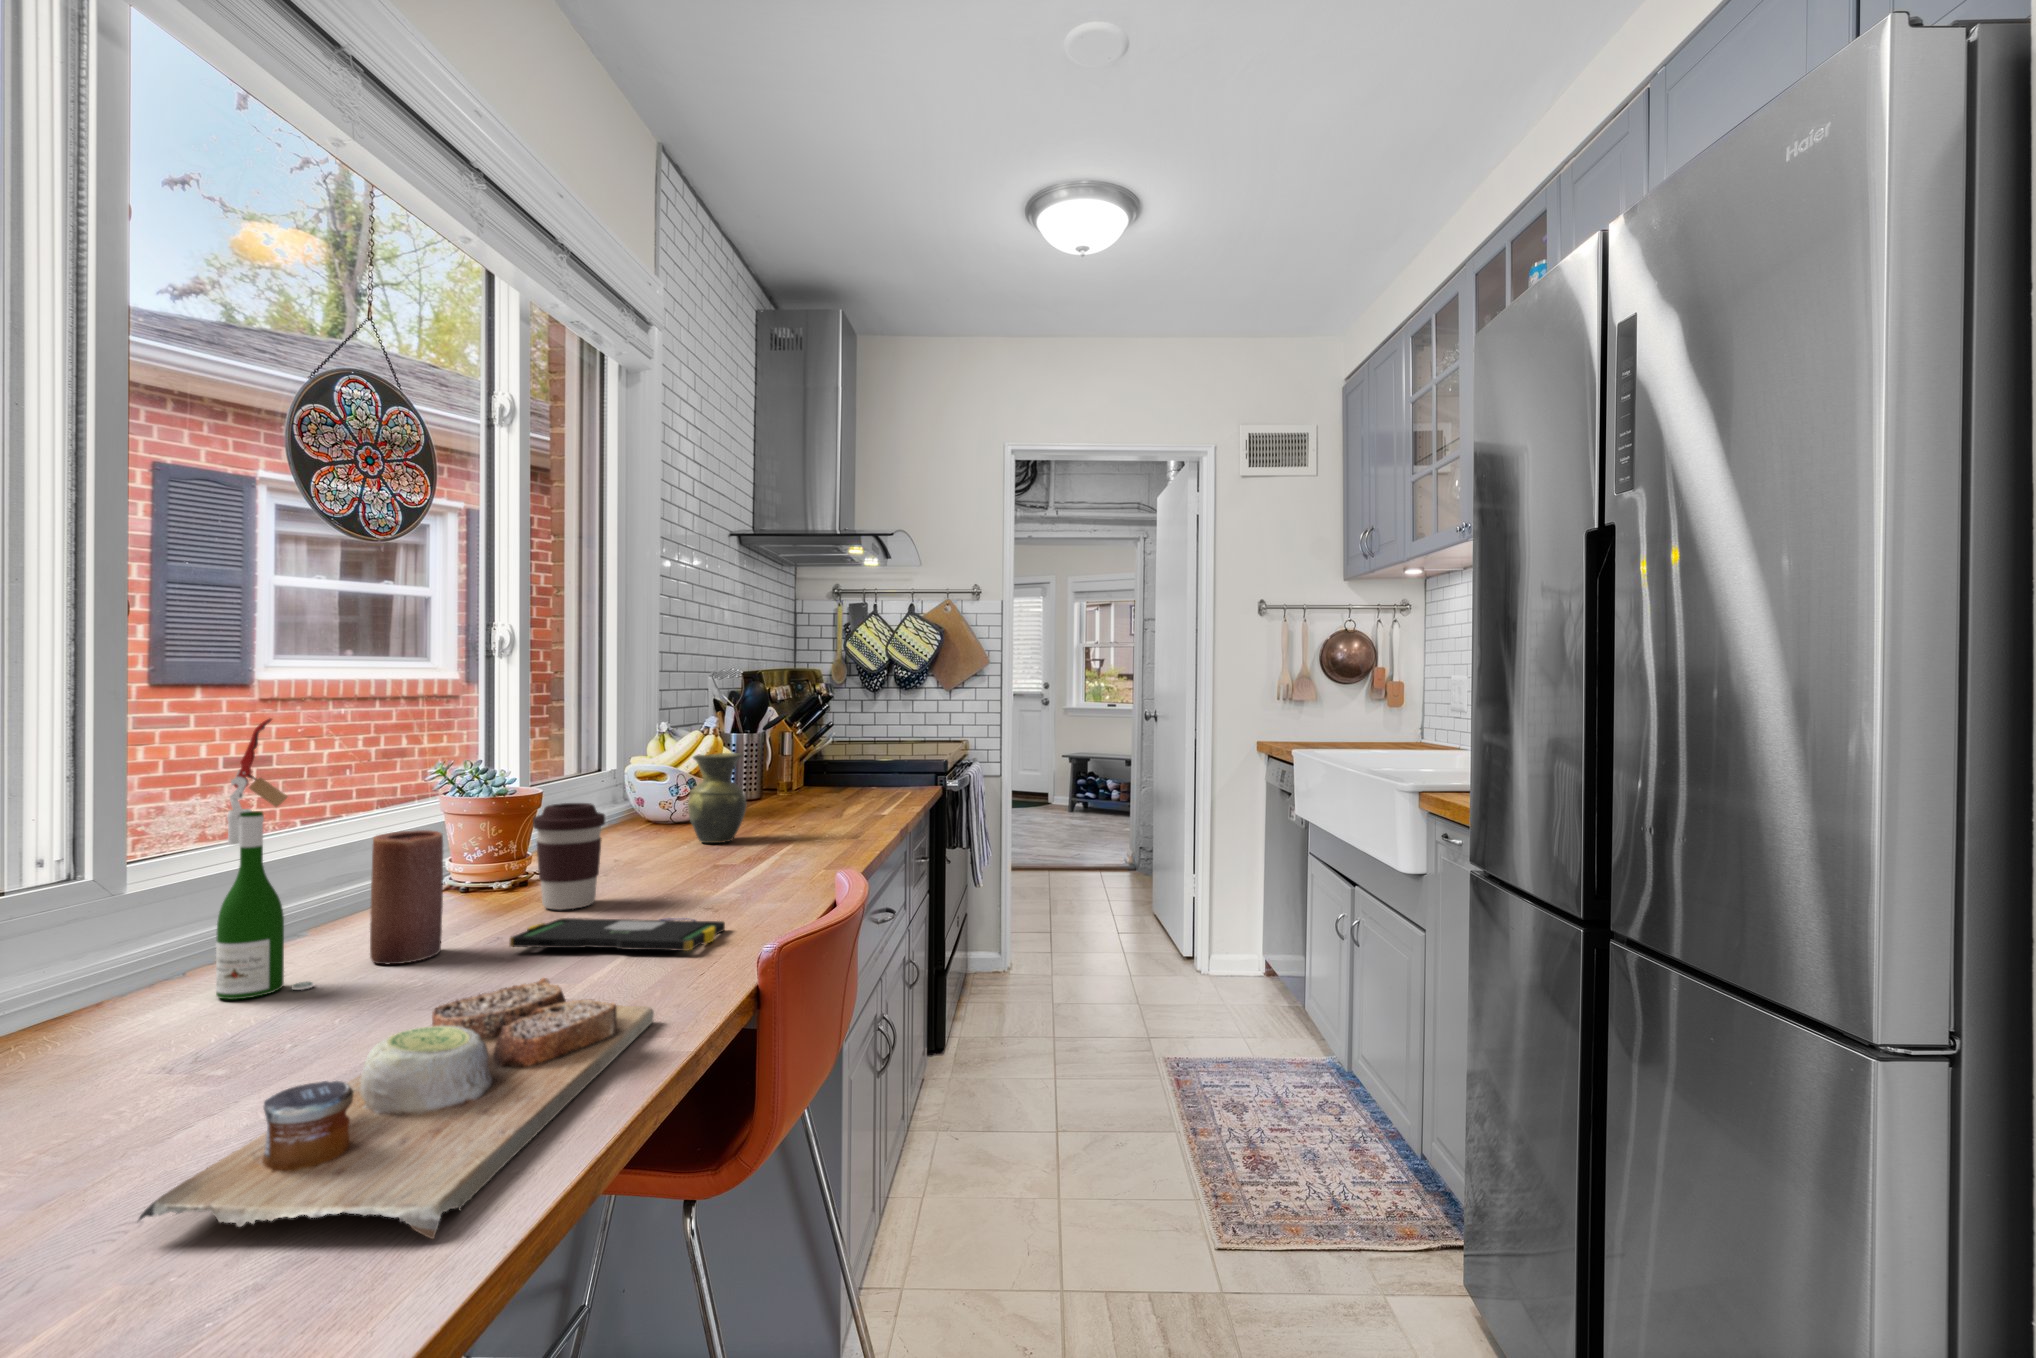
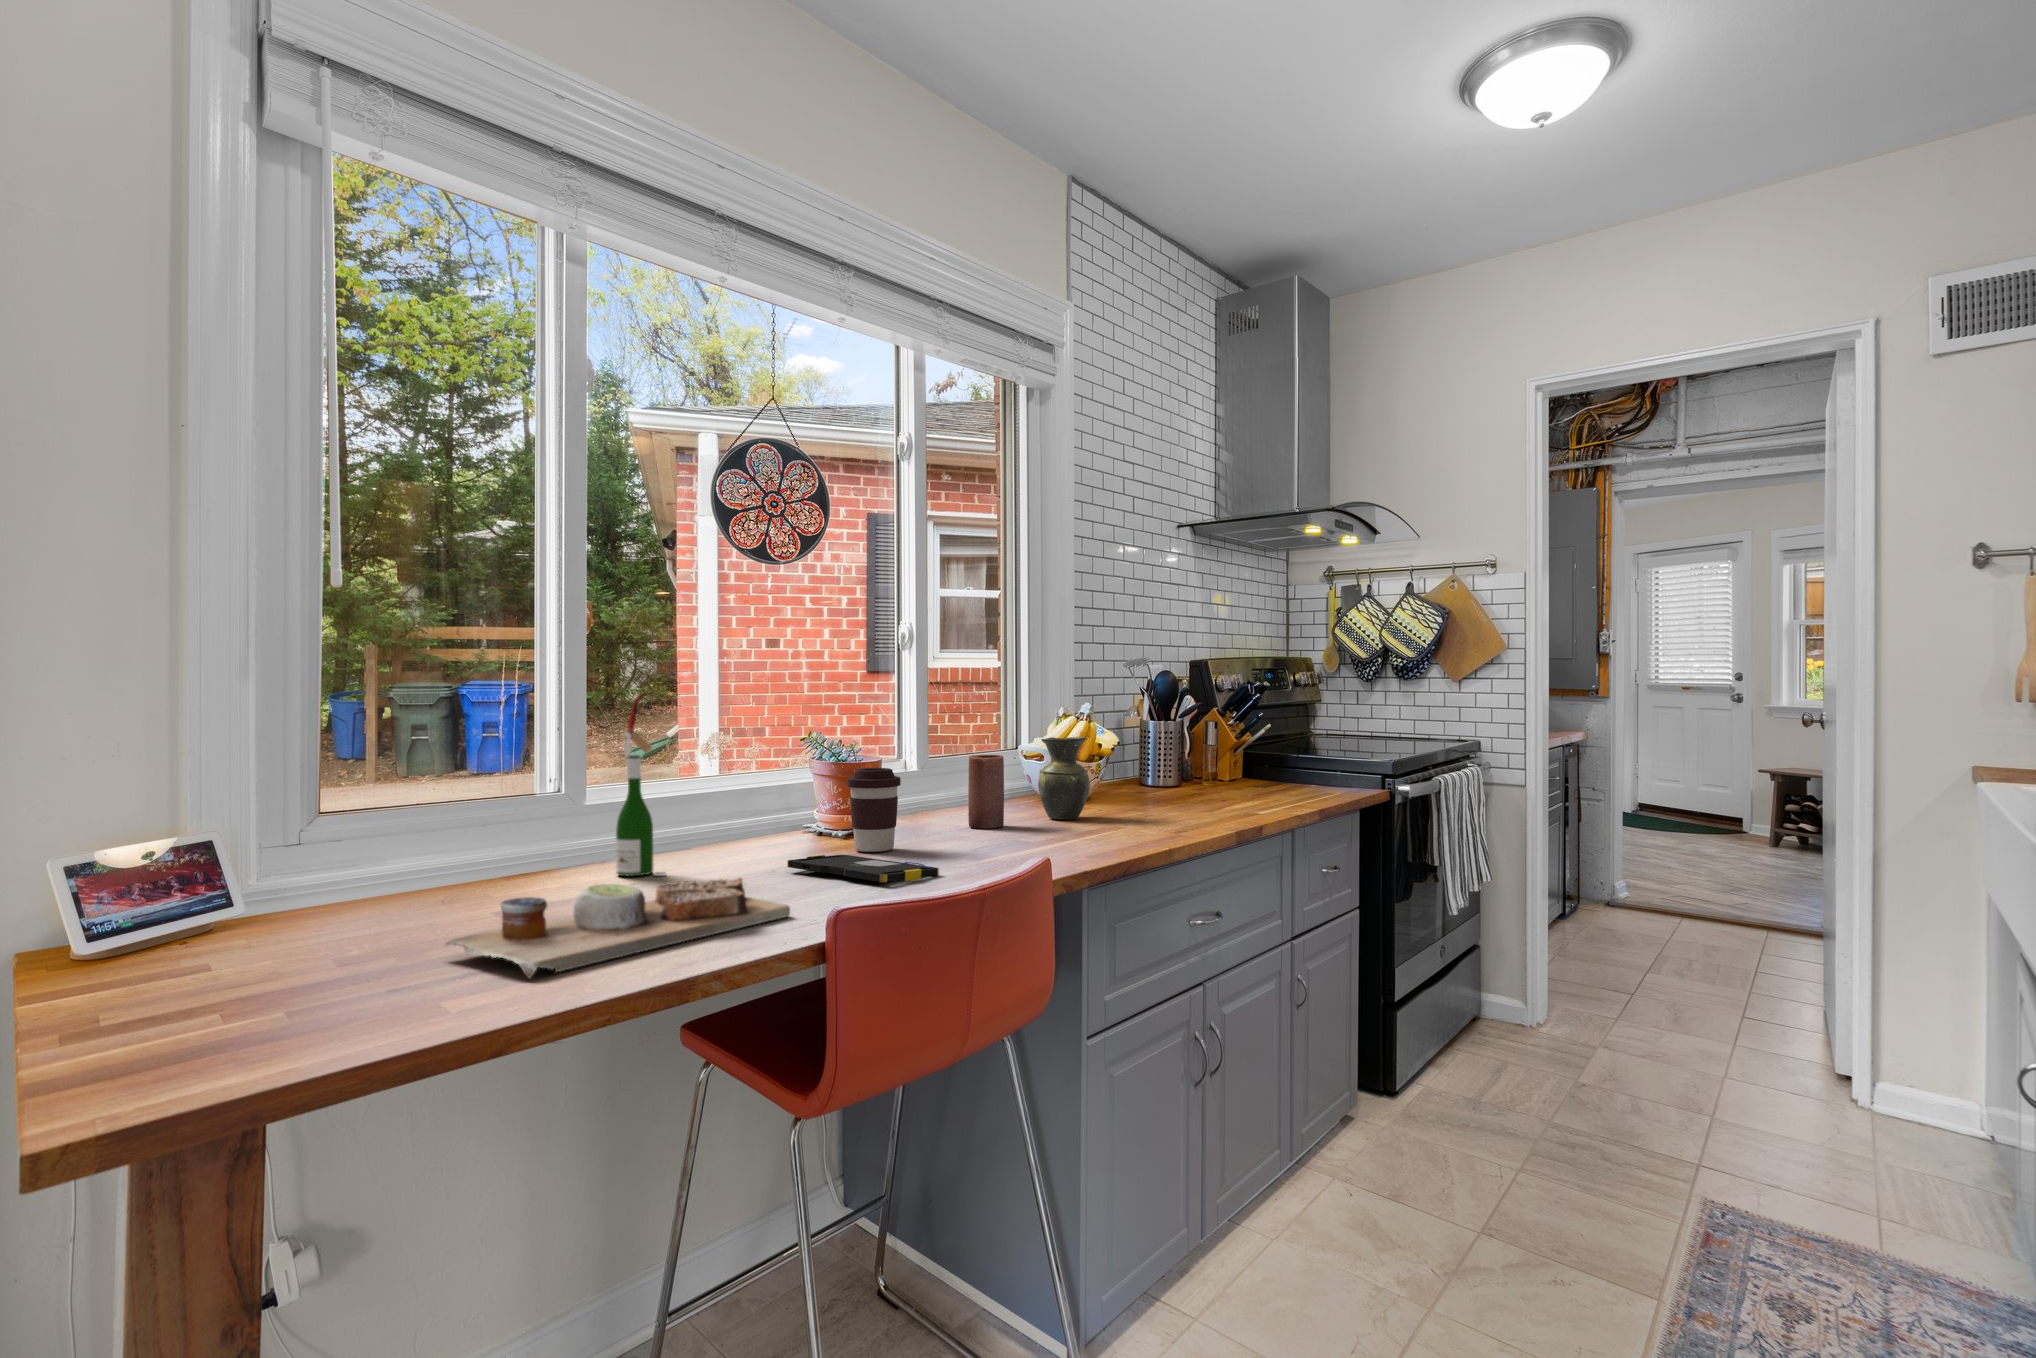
candle: present [370,830,443,964] -> present [968,755,1004,829]

